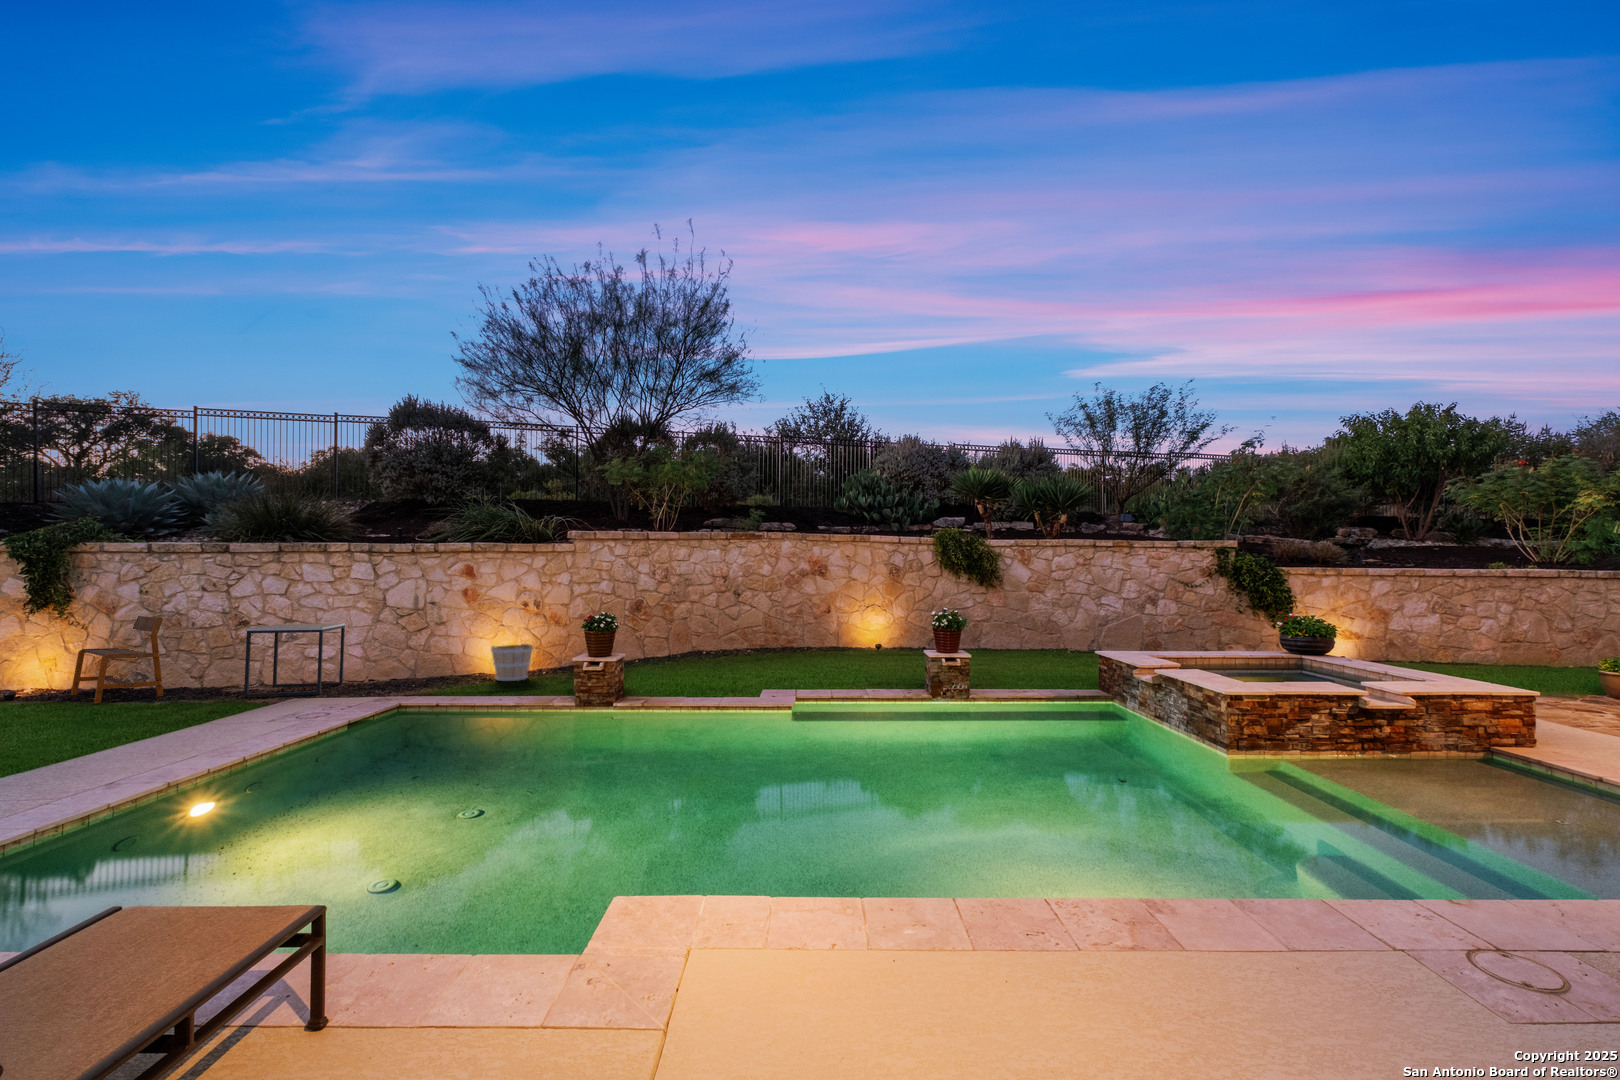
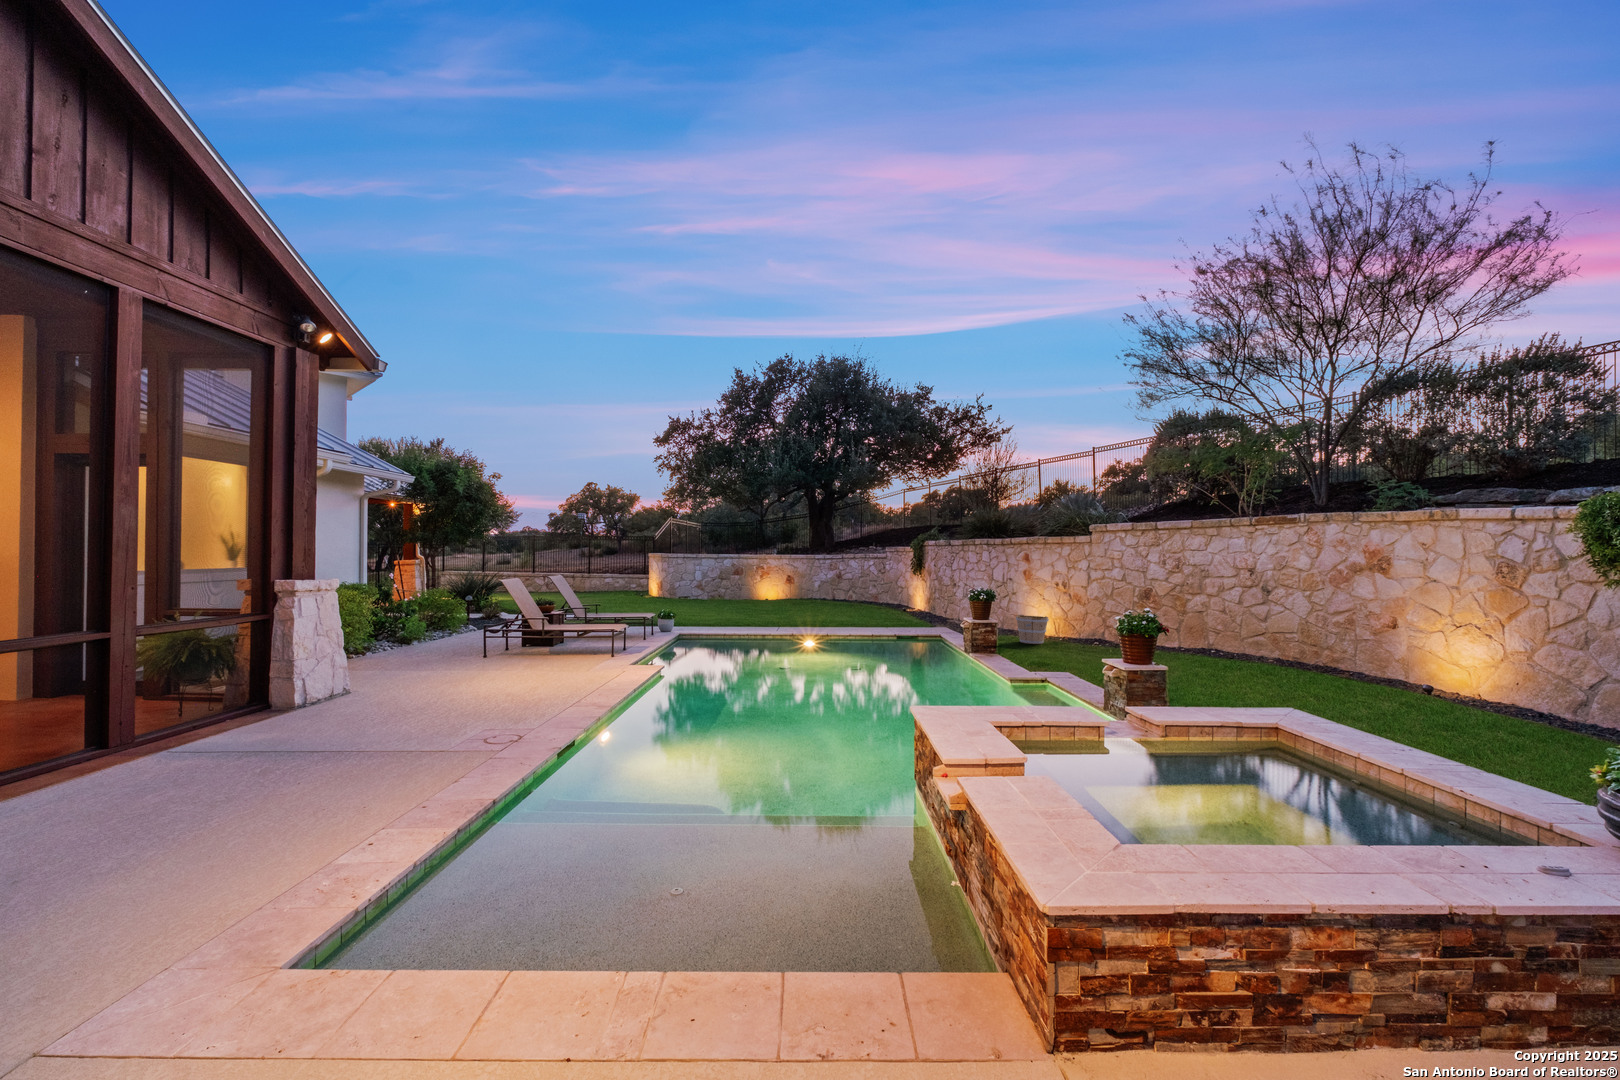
bench: present [71,616,163,703] -> none [856,577,890,621]
side table: present [244,623,345,697] -> none [898,587,954,631]

